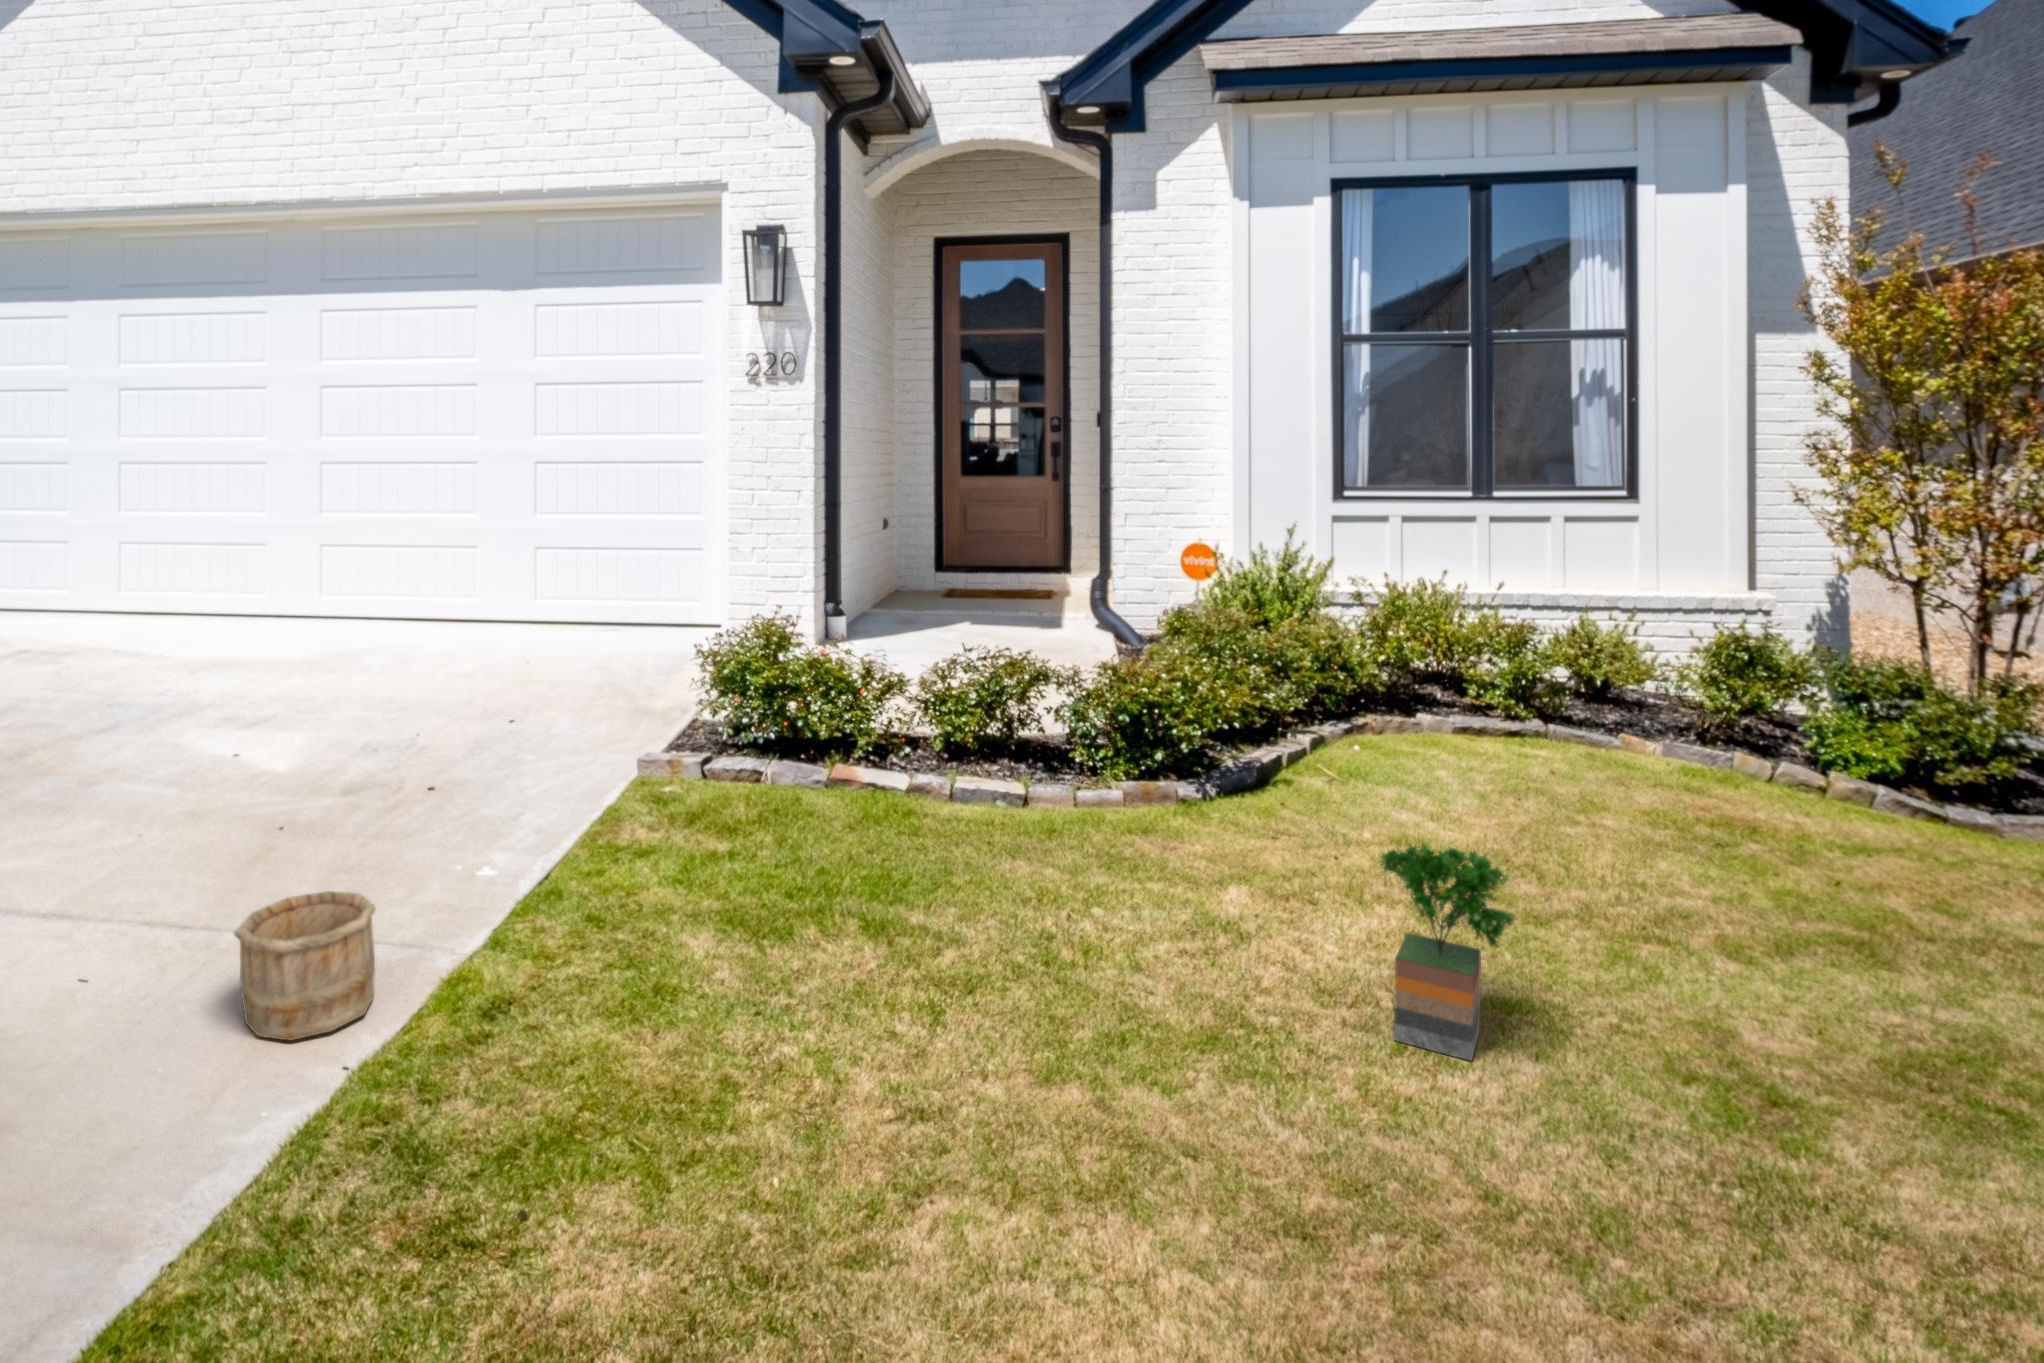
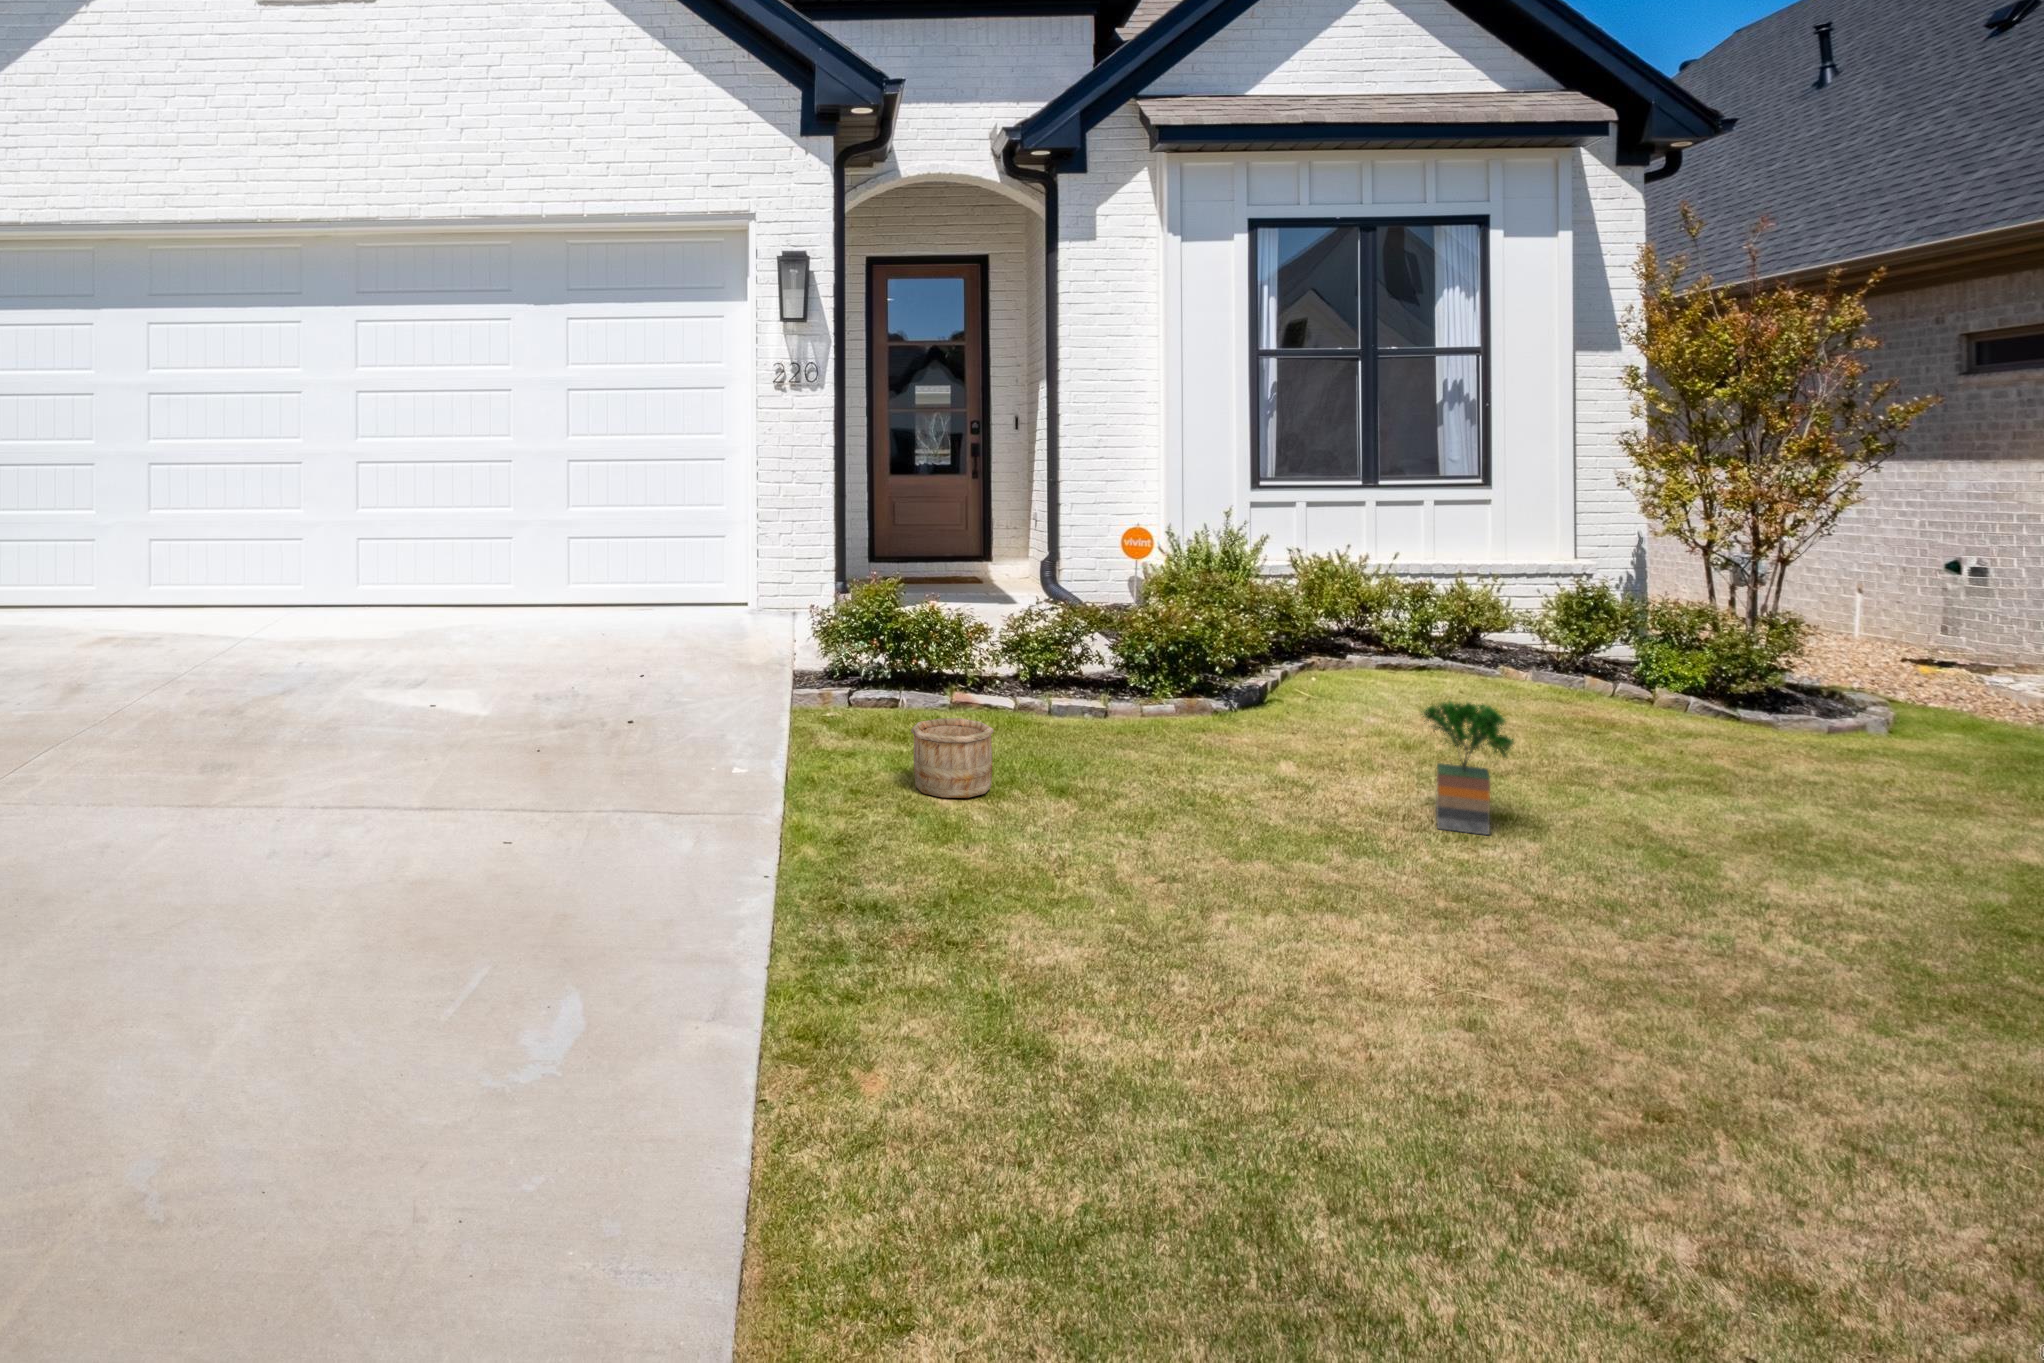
wooden bucket: present [234,891,375,1041] -> present [911,718,994,798]

